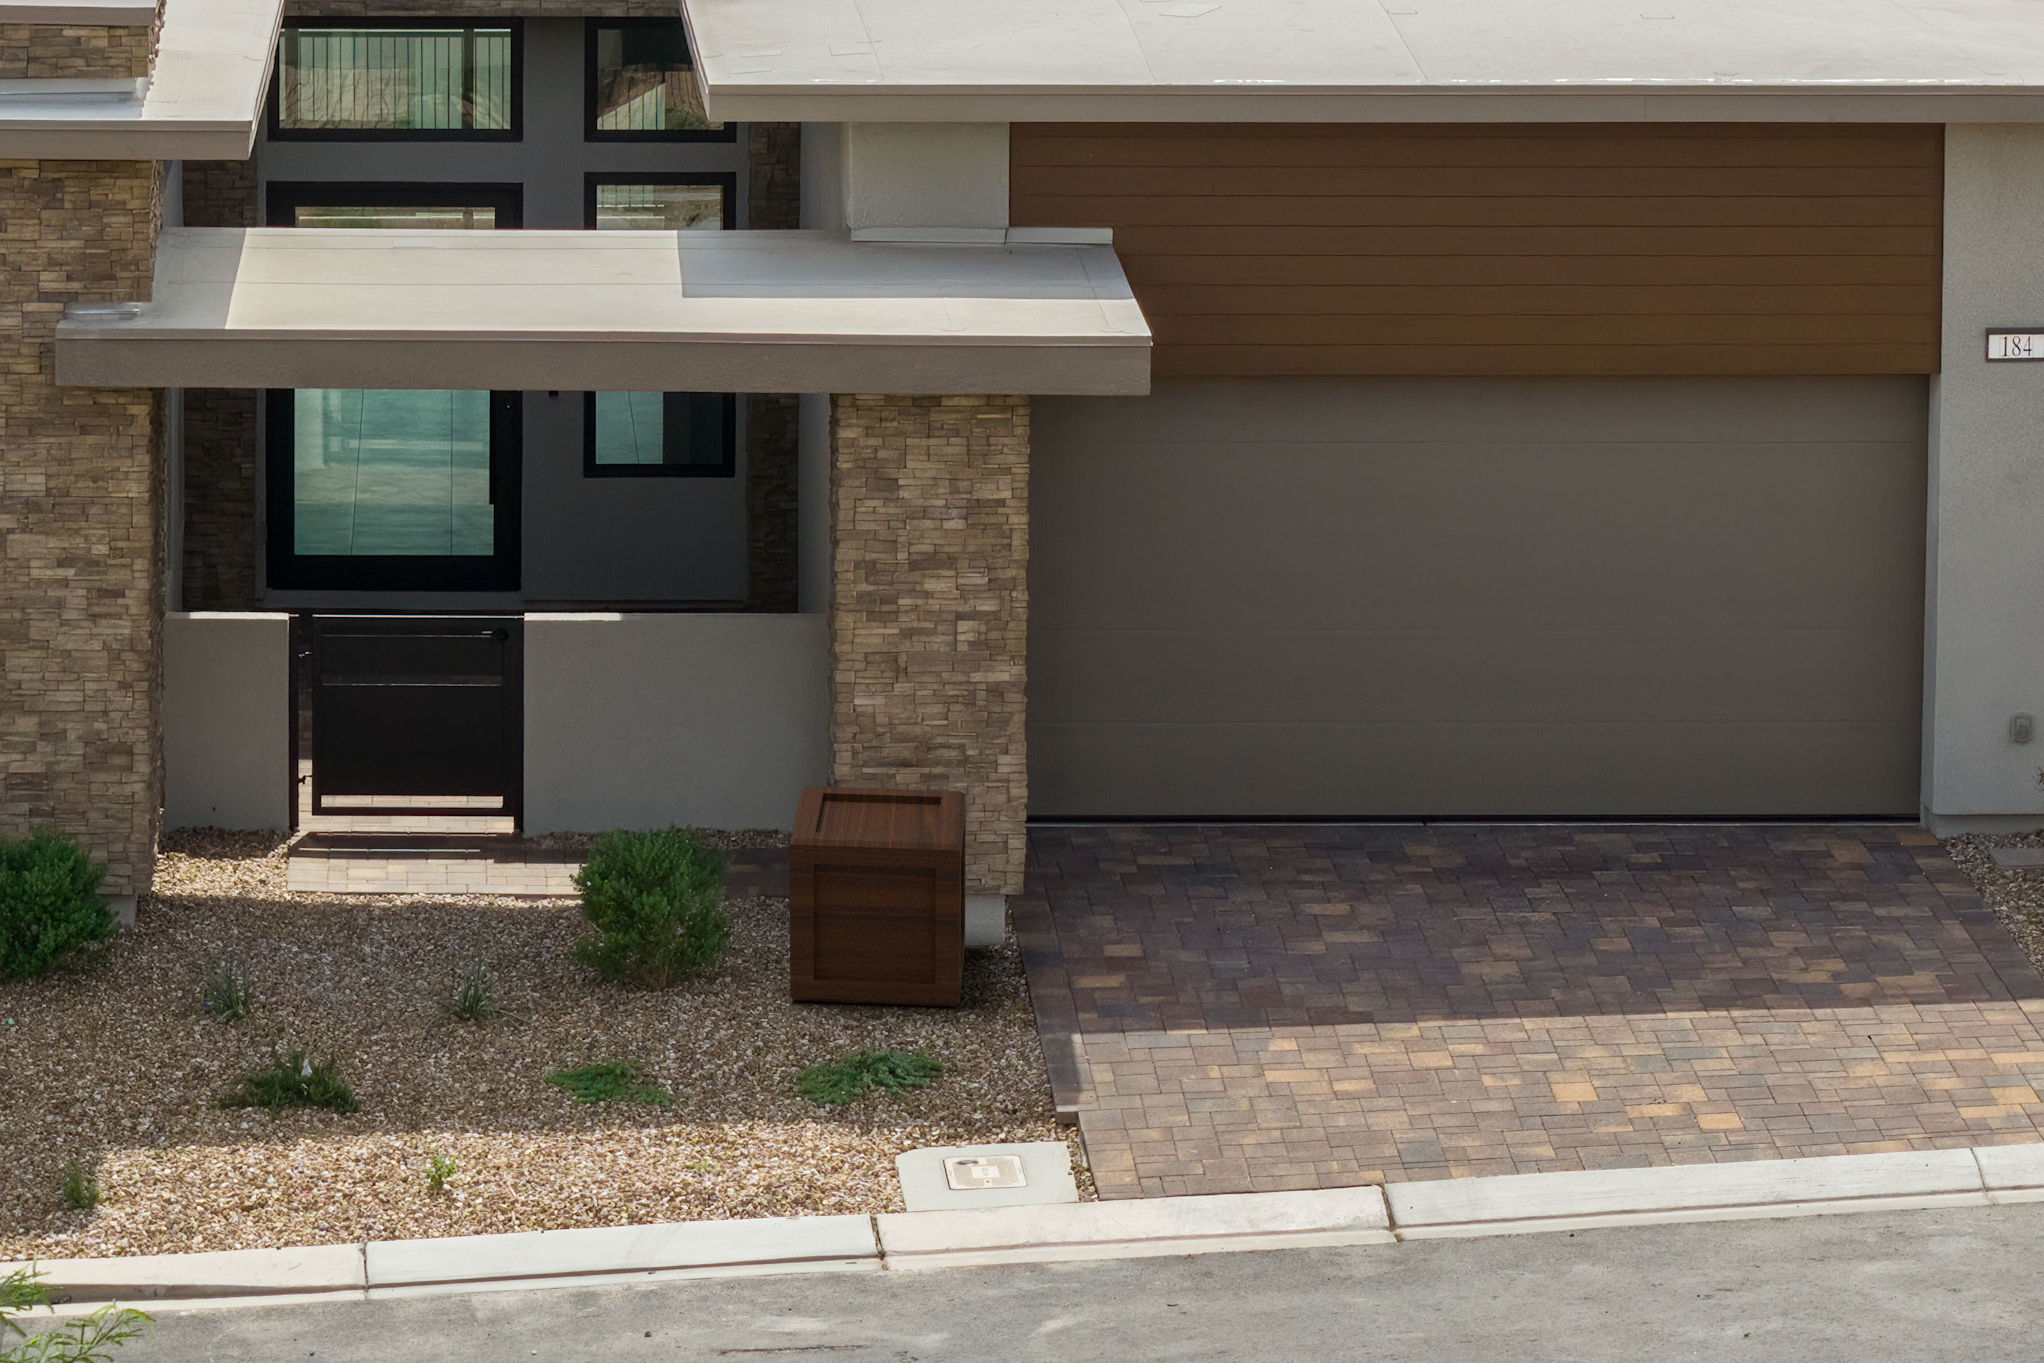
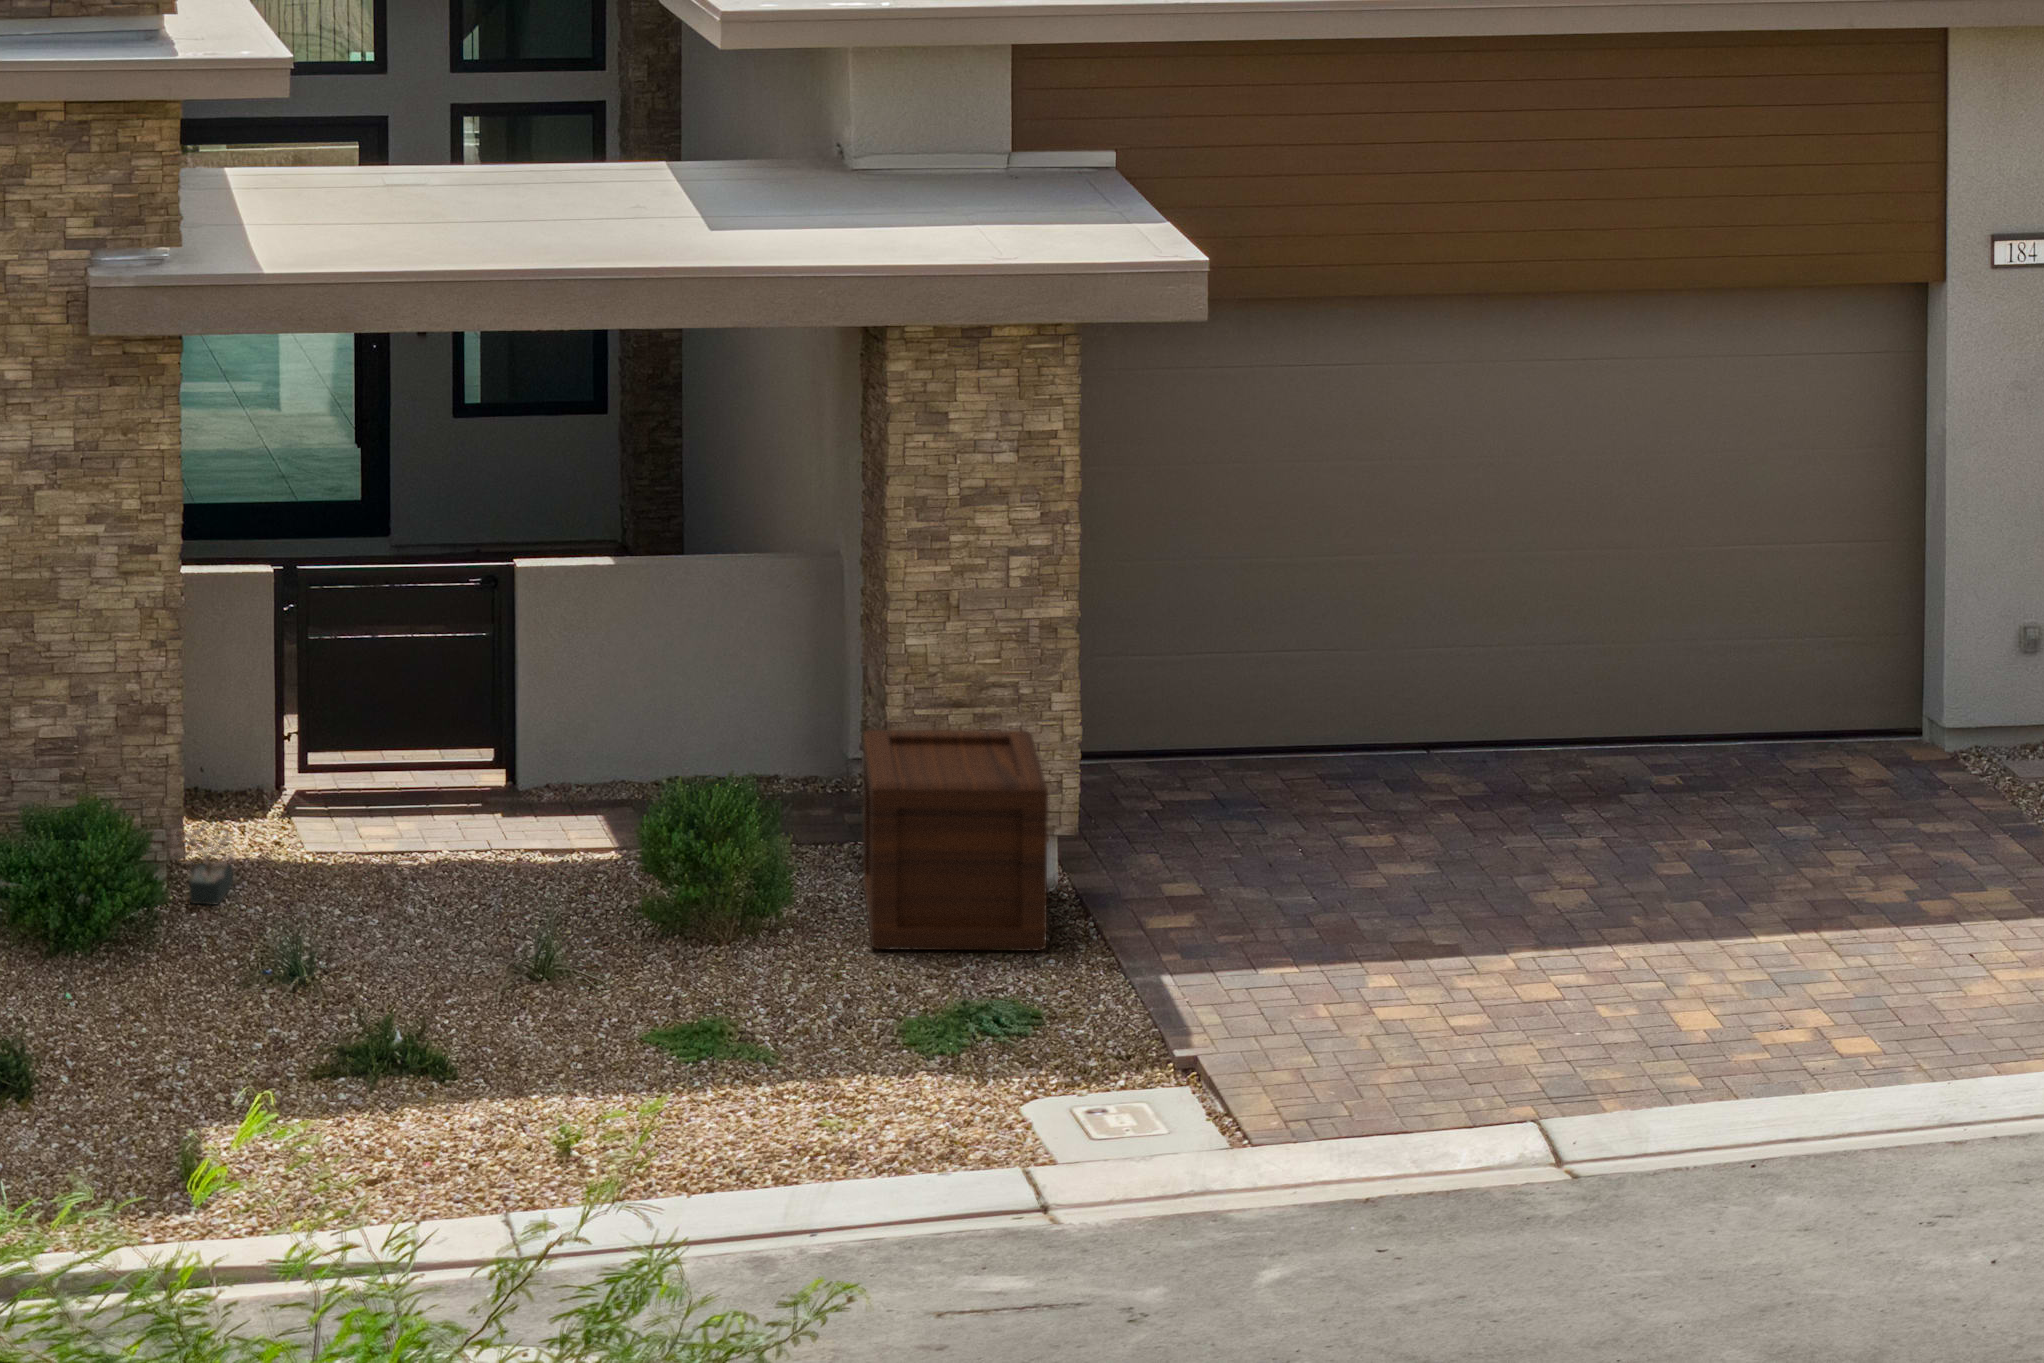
decorative plant: none [131,859,198,938] -> present [171,824,235,905]

